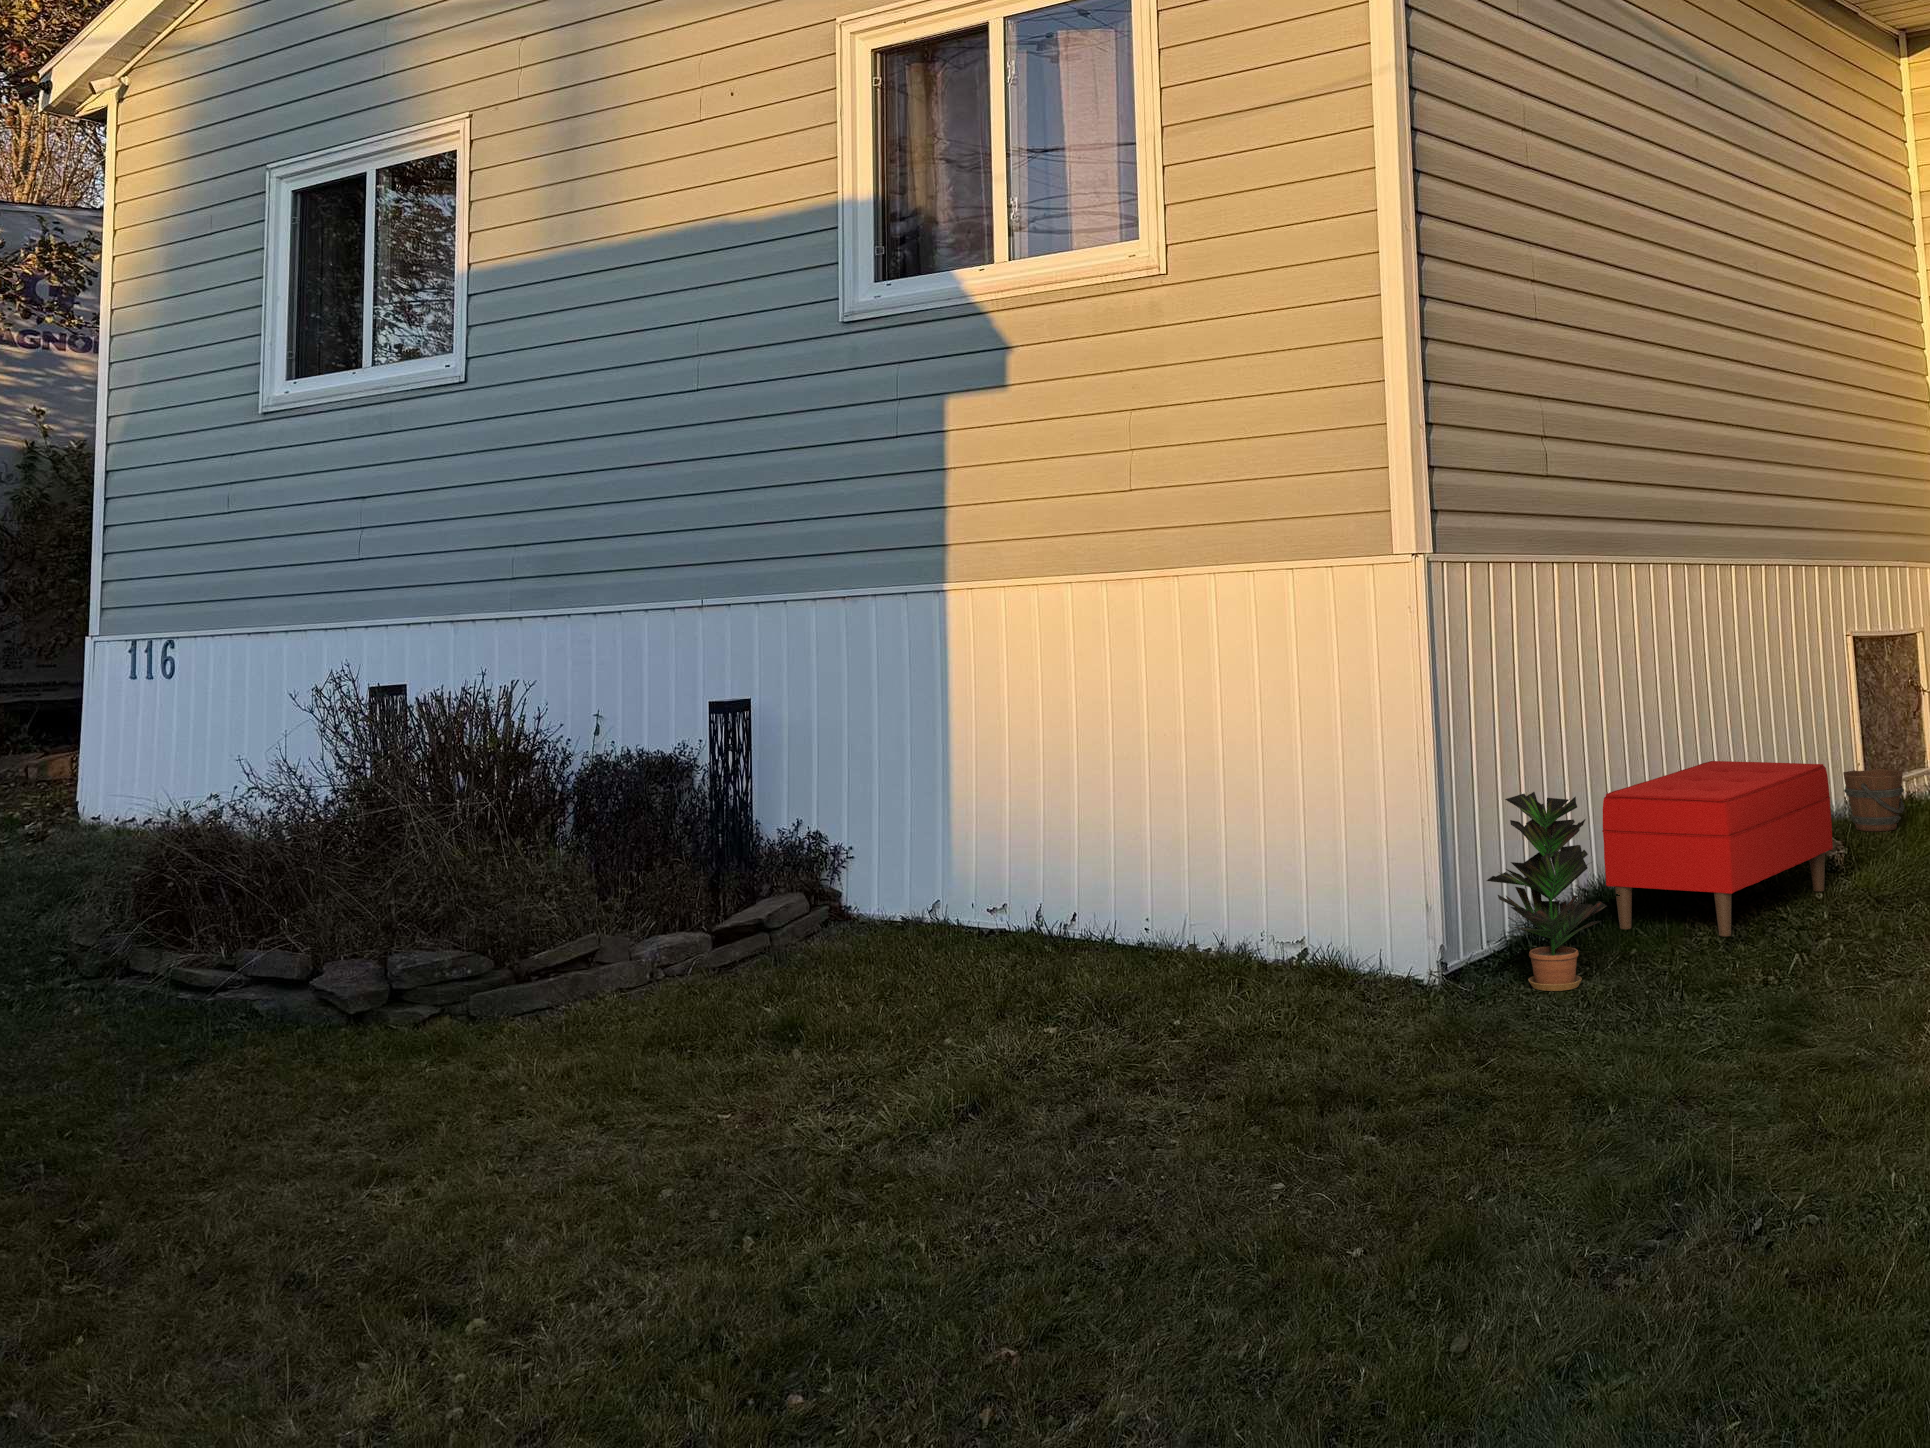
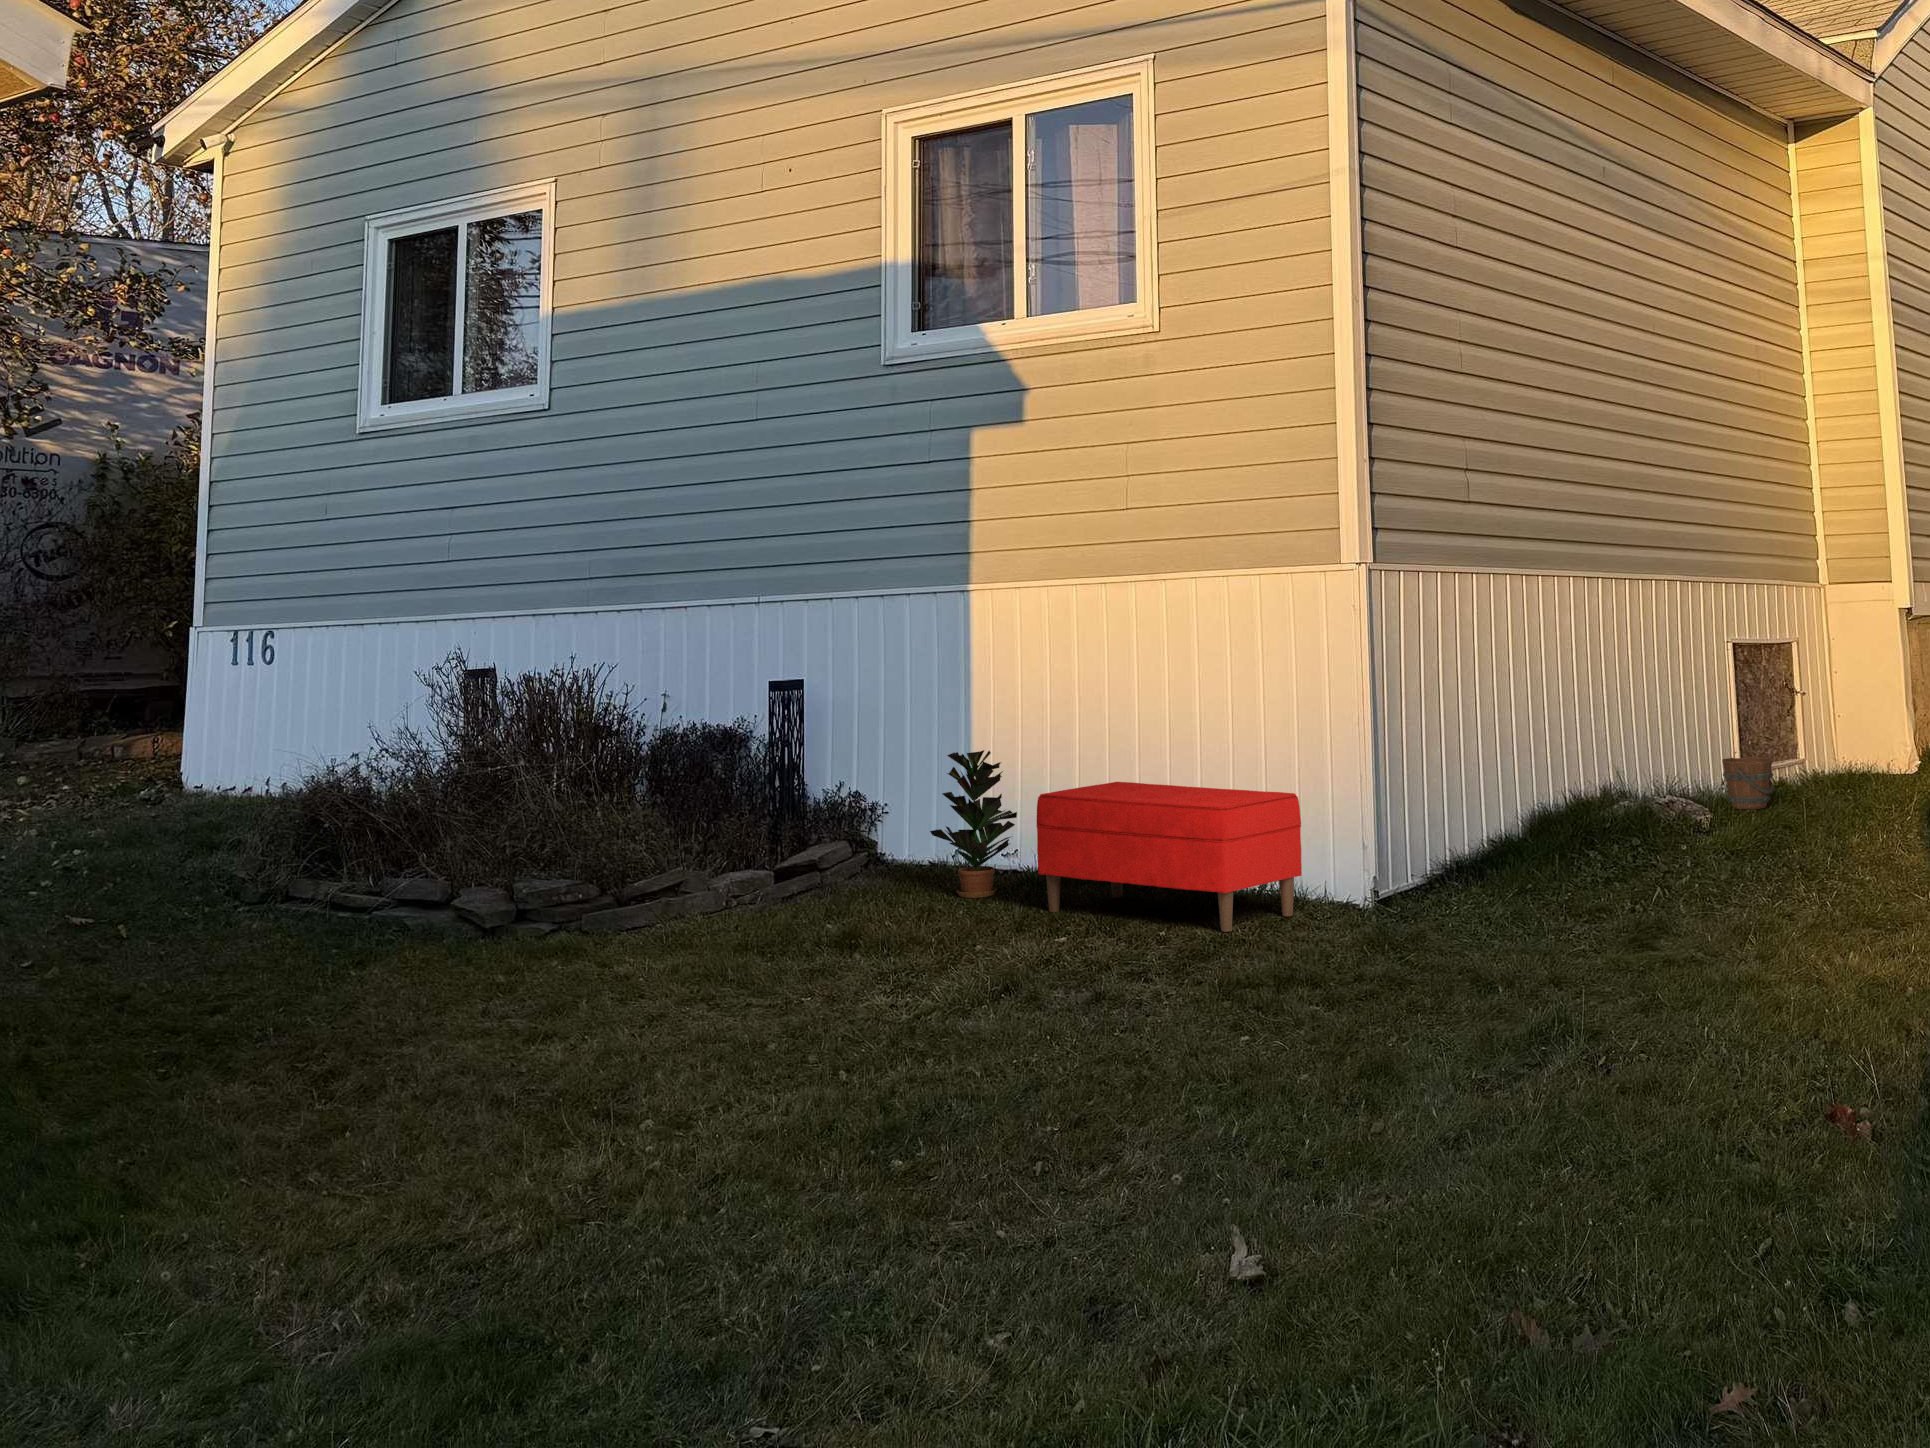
bench: present [1602,761,1833,936] -> present [1036,782,1302,932]
potted plant: present [1487,792,1607,991] -> present [930,750,1017,898]

